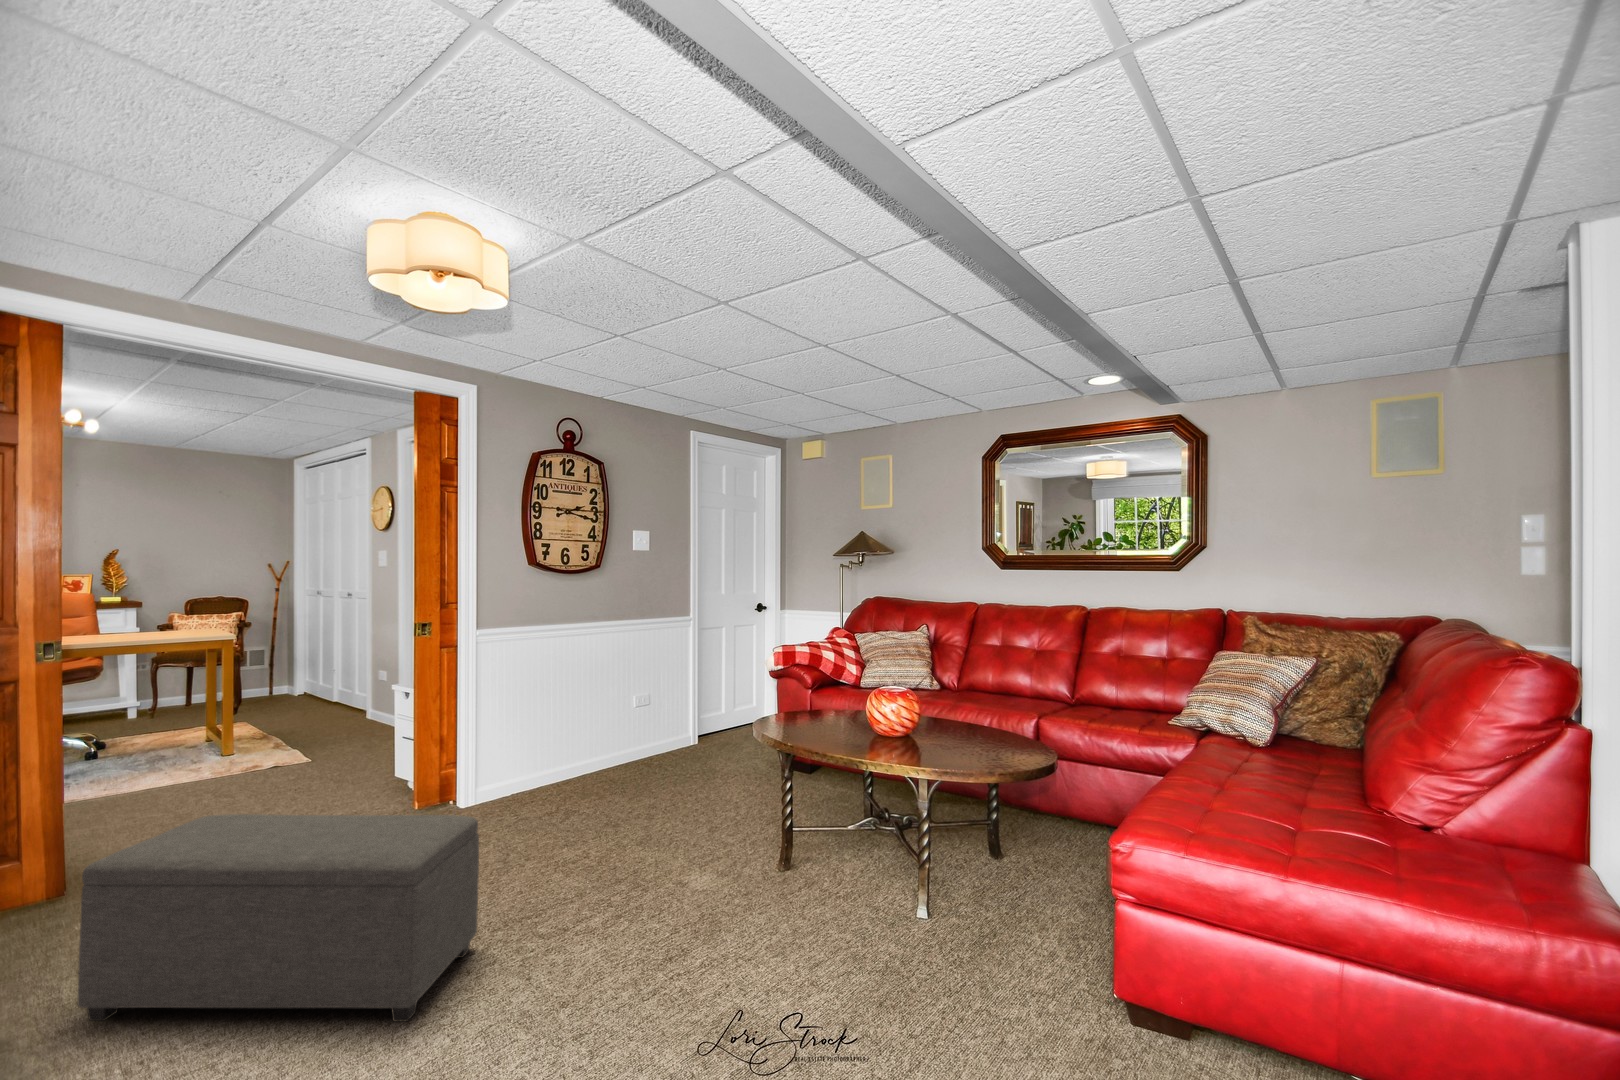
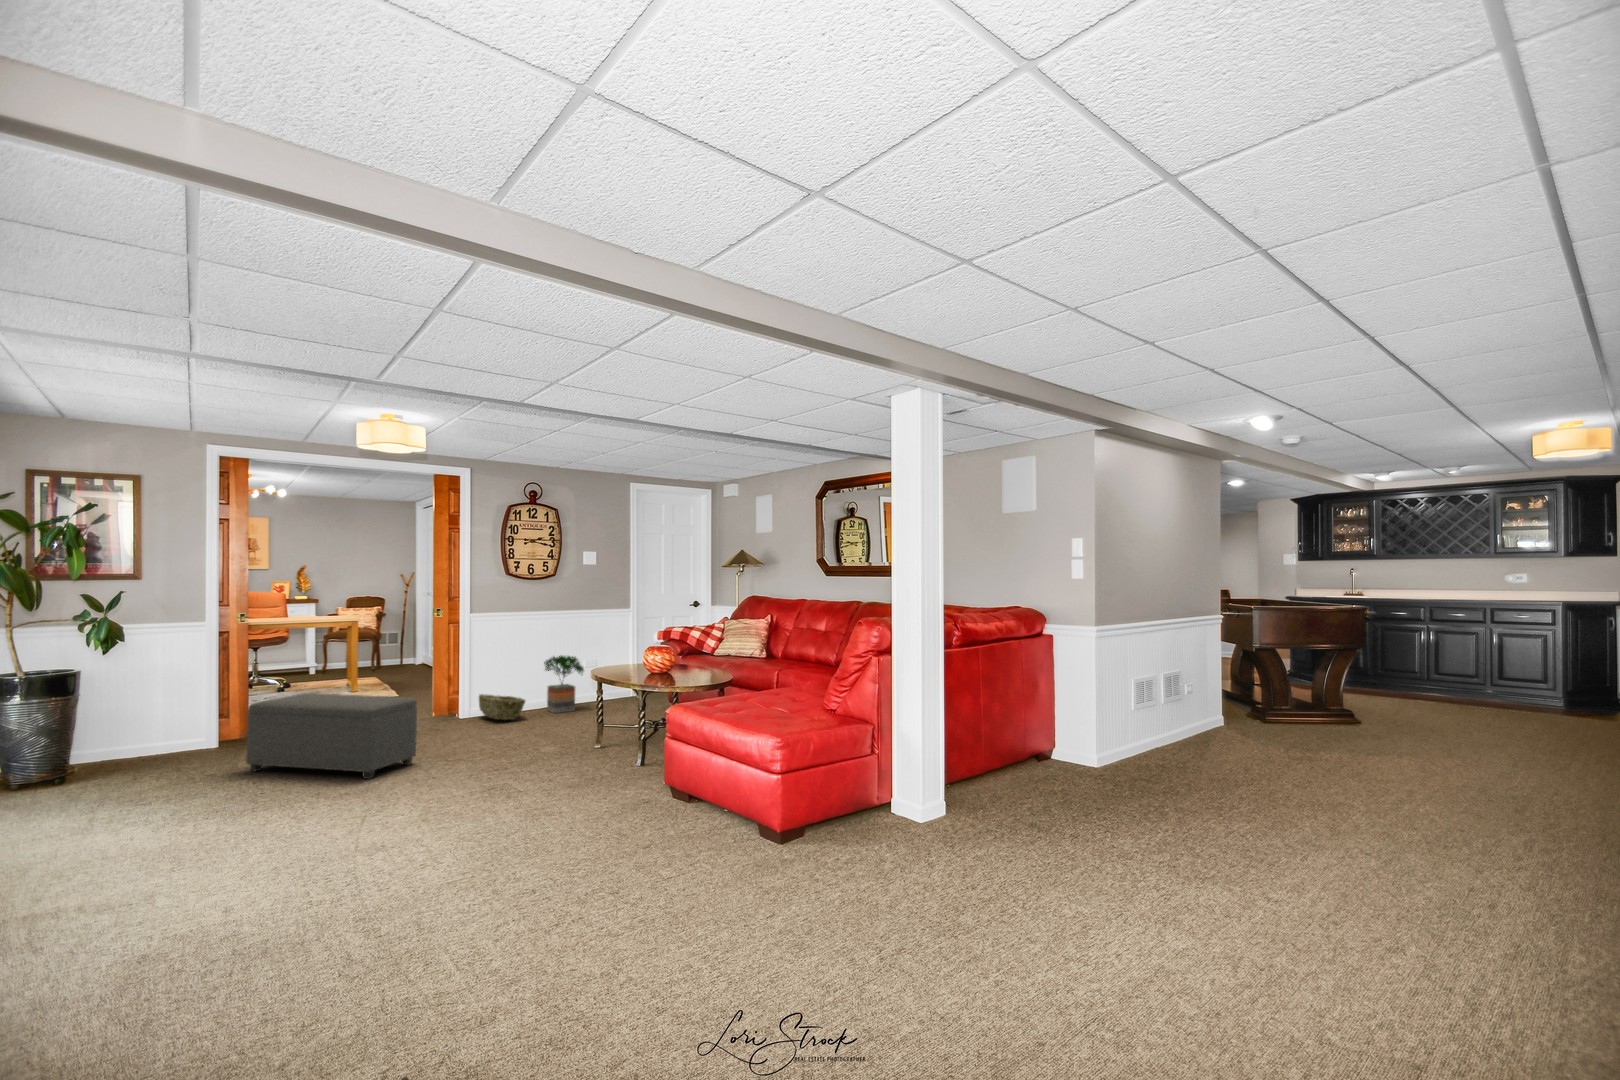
potted tree: none [585,690,655,785] -> present [544,656,584,713]
woven basket: none [493,761,579,808] -> present [479,694,525,720]

